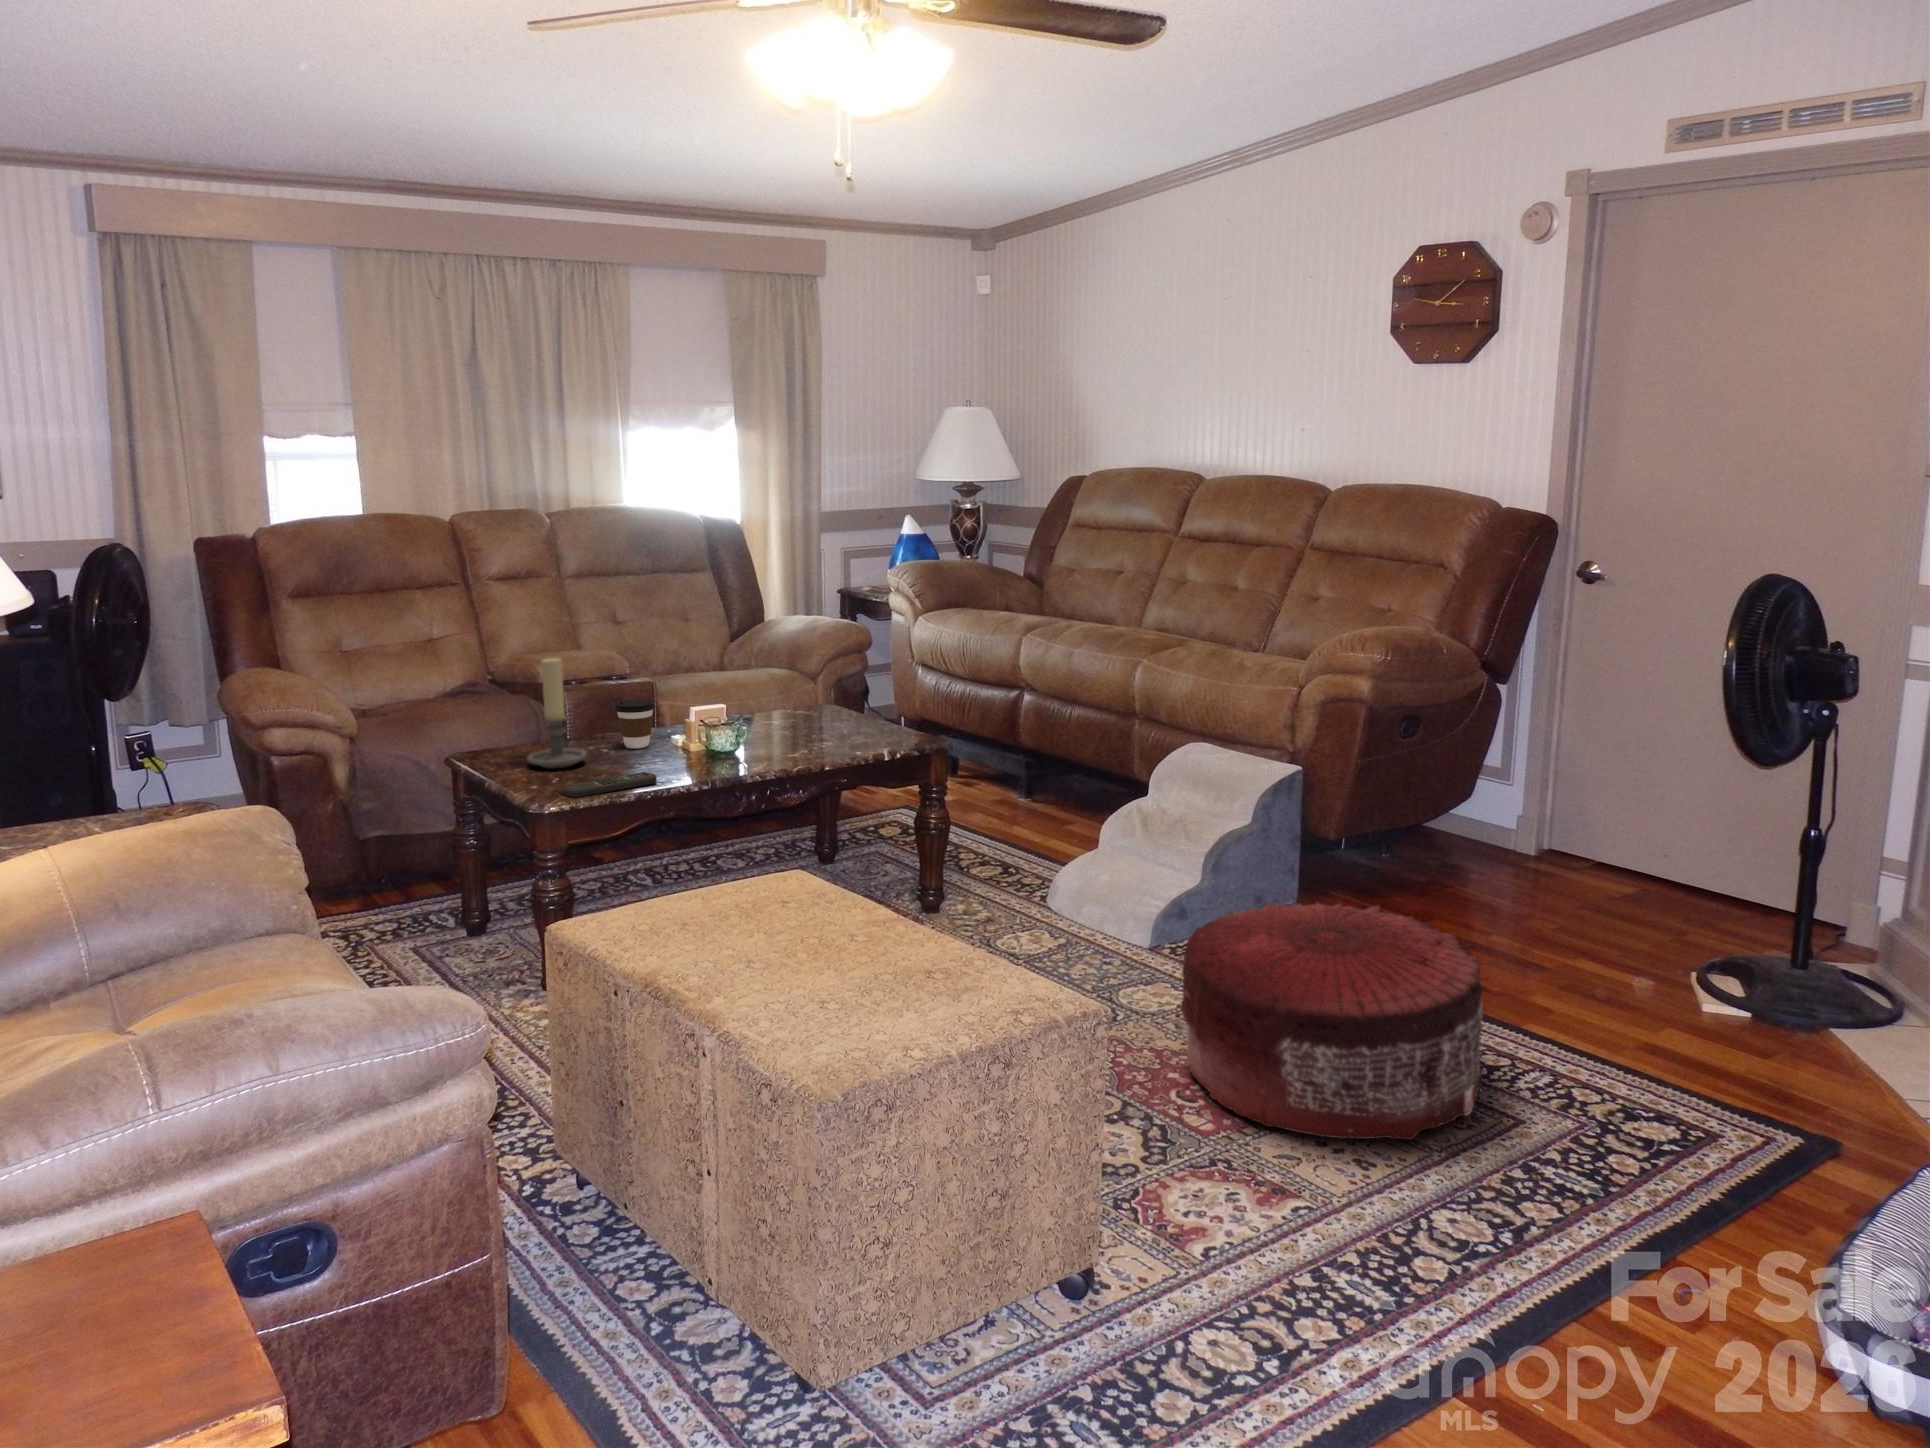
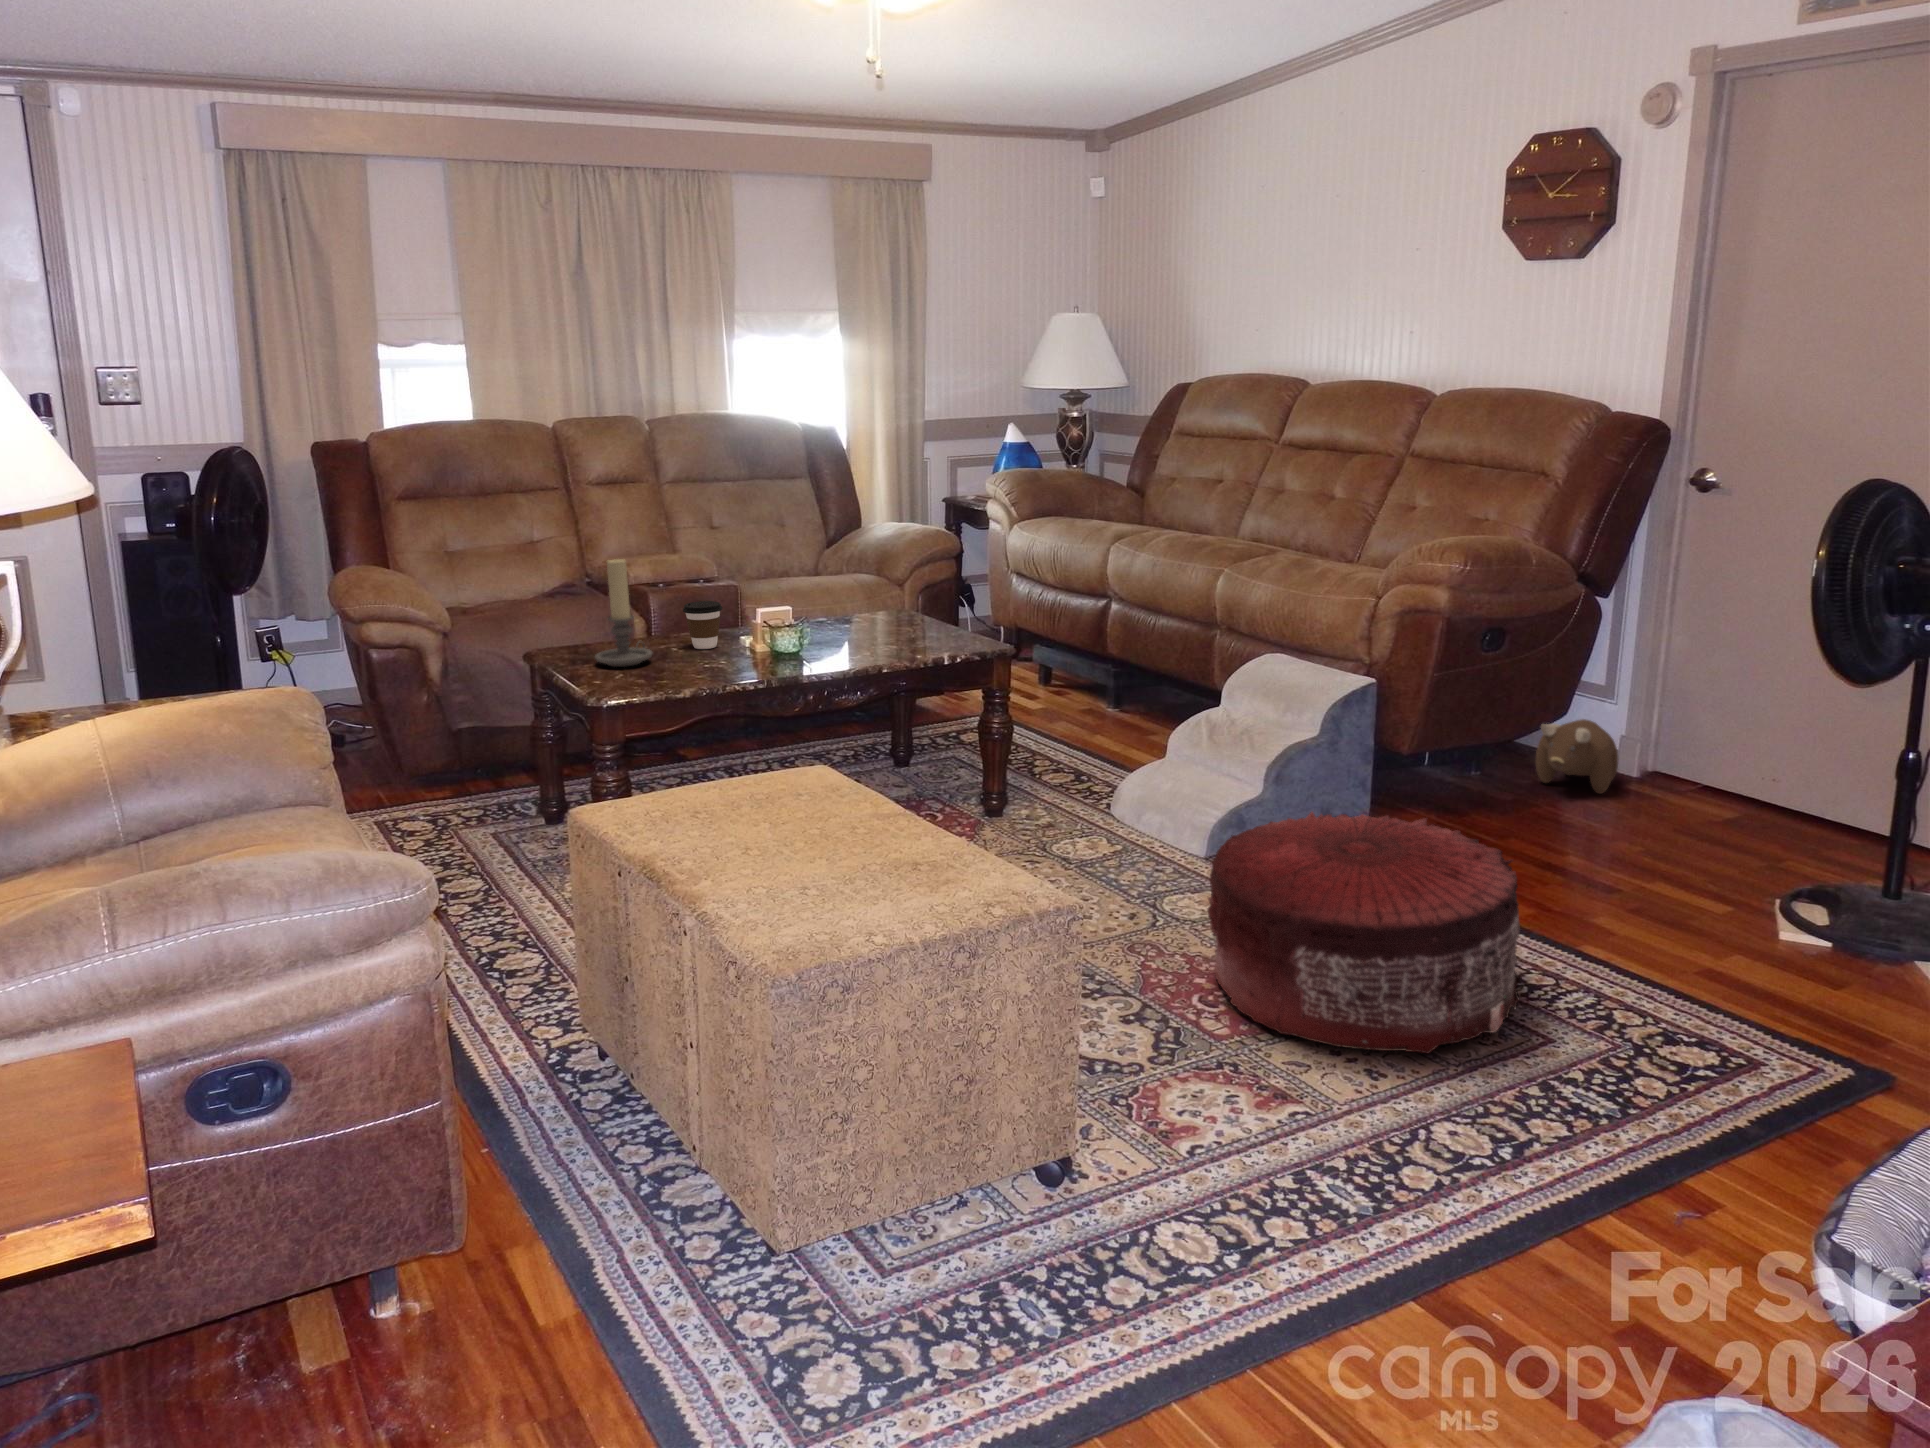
remote control: present [564,772,657,798] -> none [622,672,713,695]
plush toy: none [1440,804,1516,874] -> present [1536,719,1618,794]

